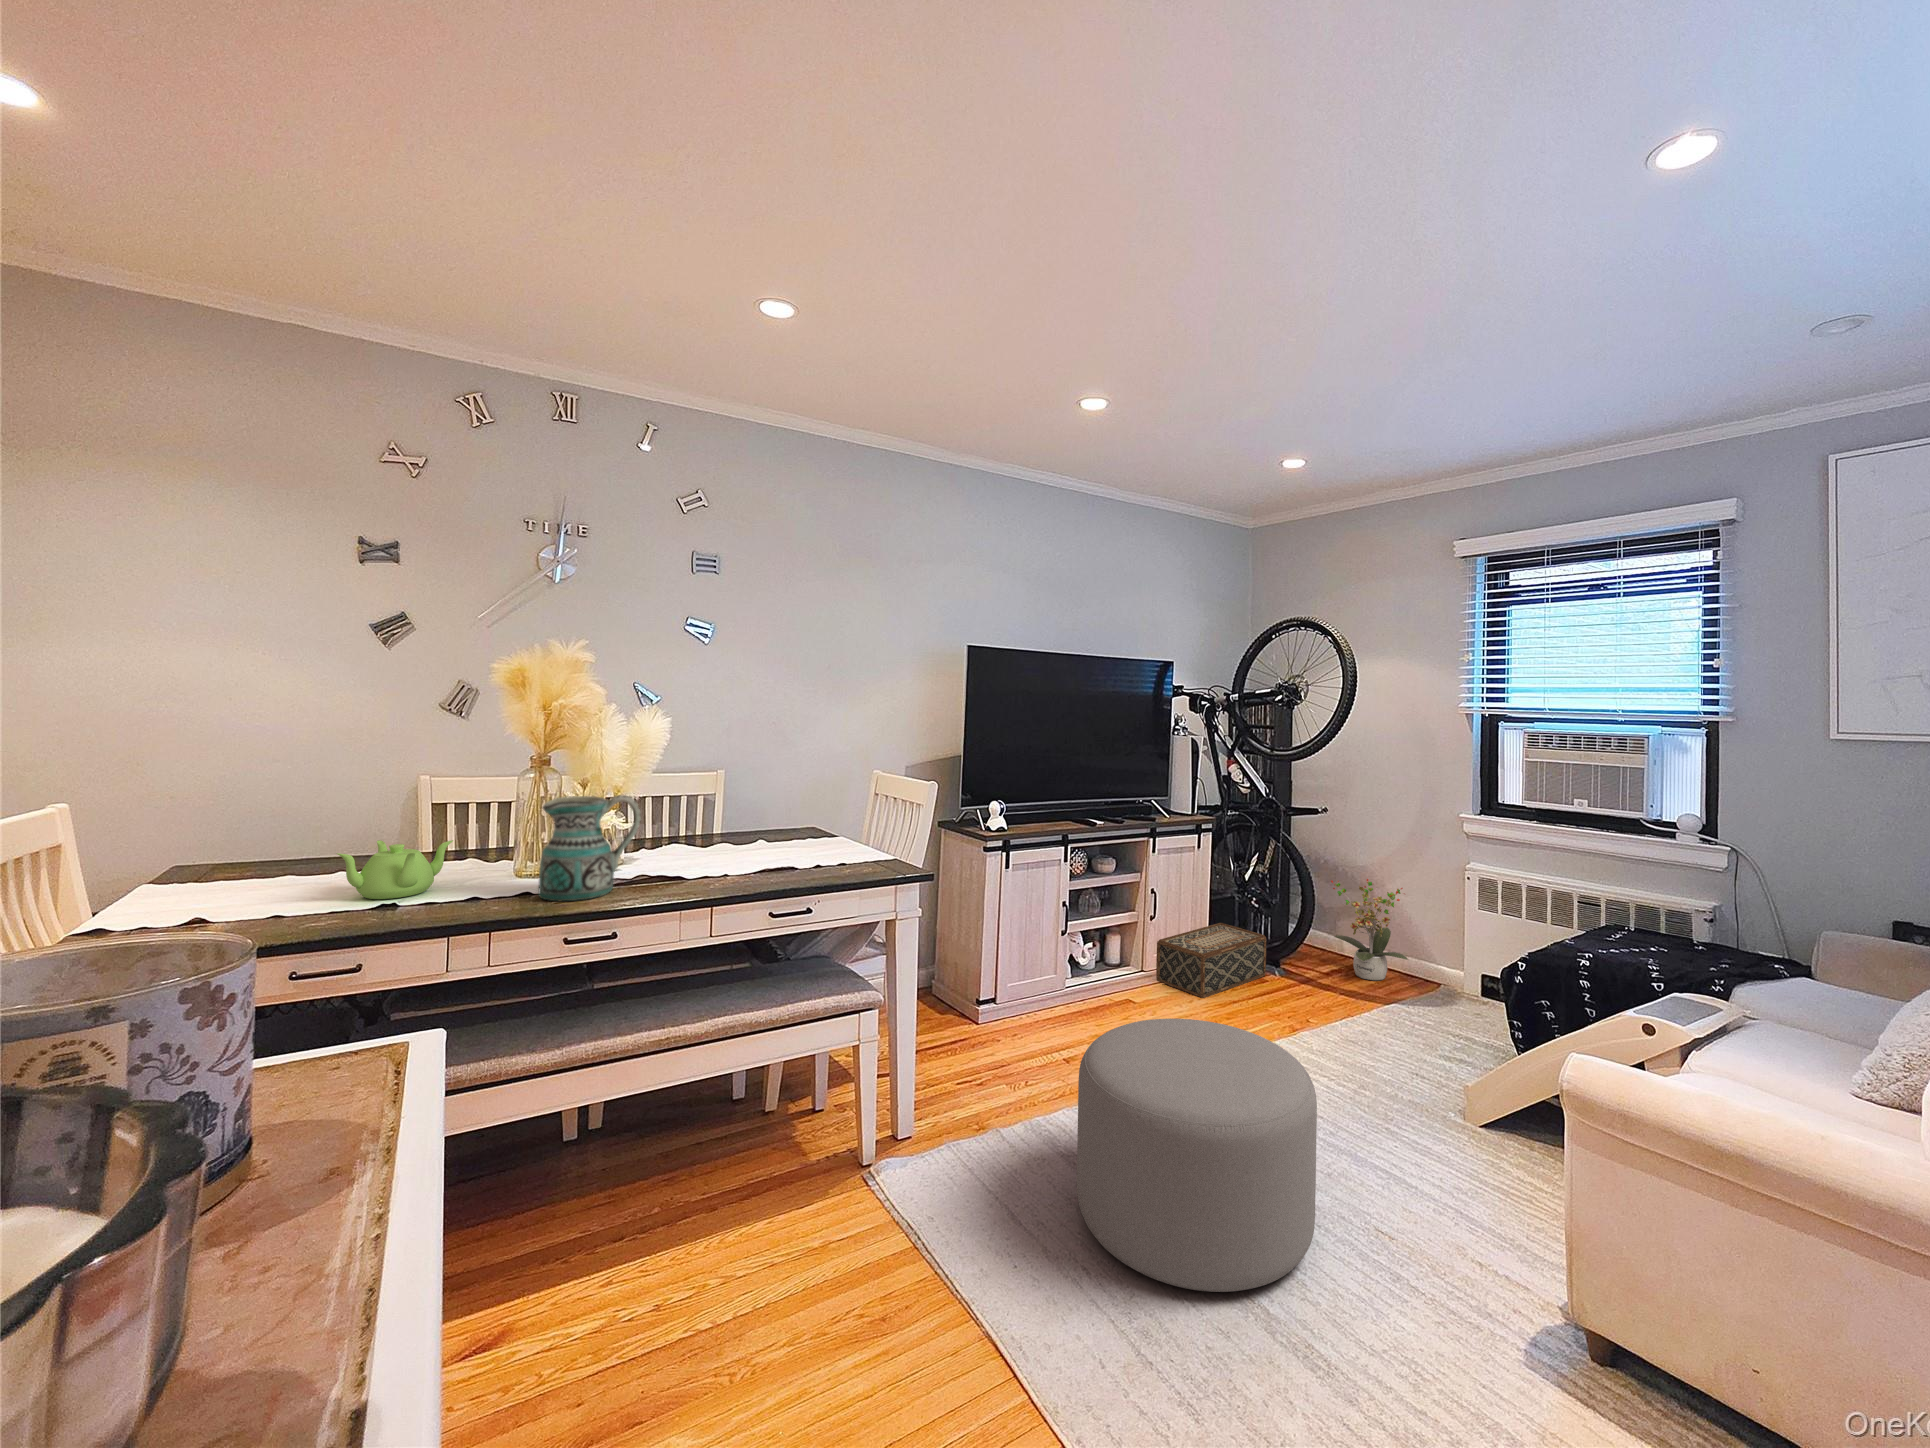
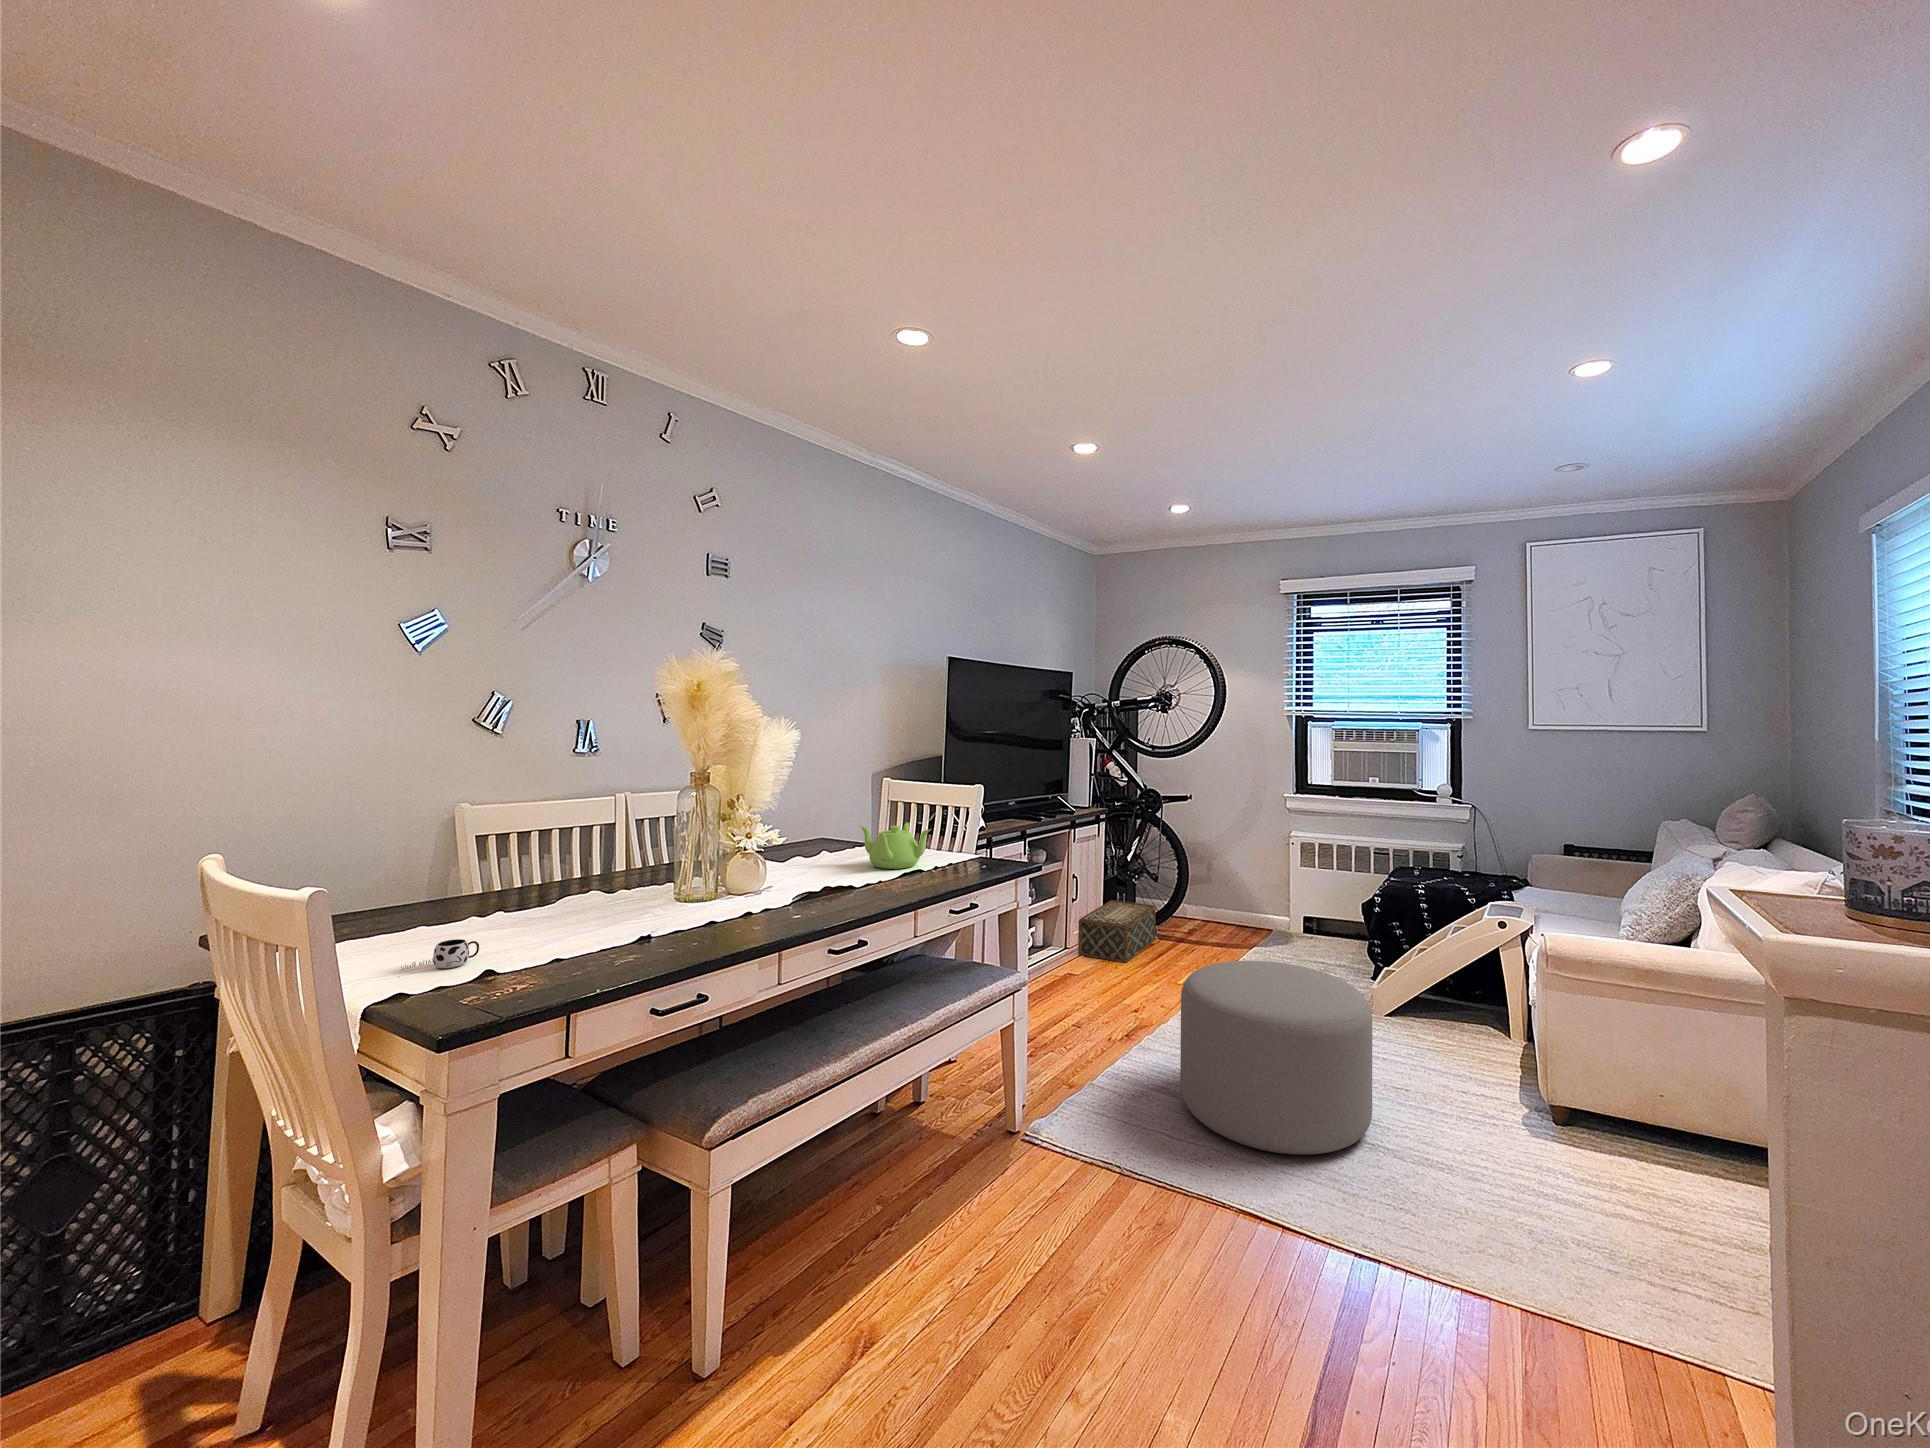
ceramic pitcher: present [539,795,641,901] -> none [738,802,820,913]
teapot: present [337,840,453,899] -> present [860,823,931,869]
potted plant: present [1331,879,1408,980] -> none [1191,852,1256,932]
mug: none [207,896,270,919] -> present [401,939,479,970]

